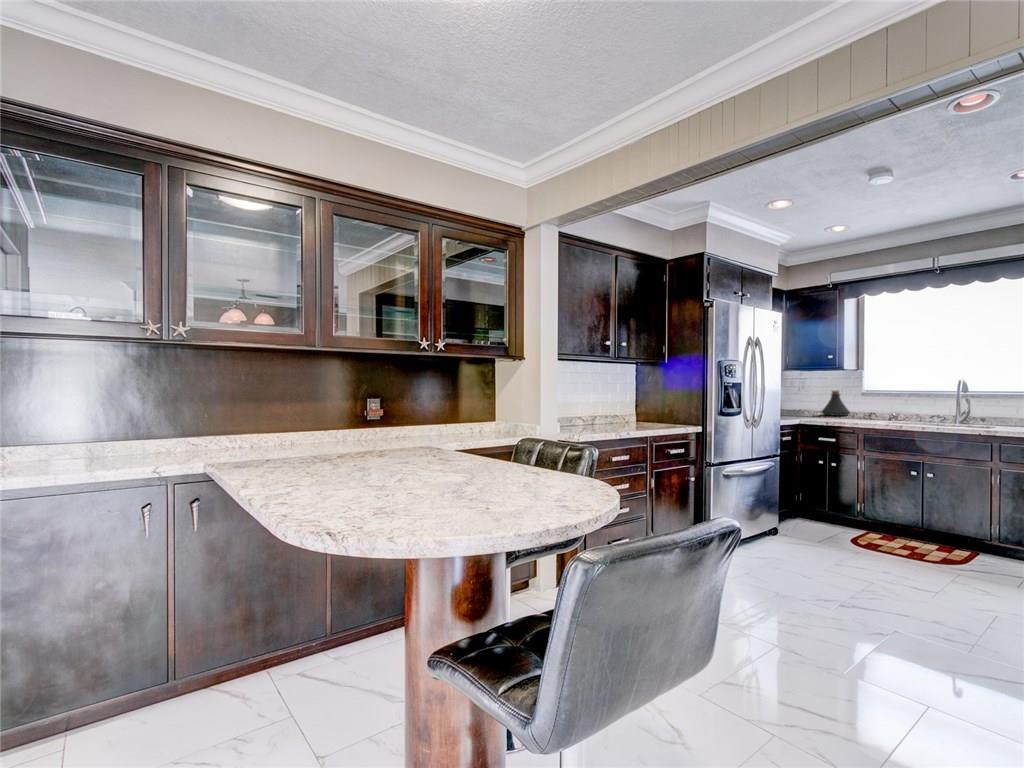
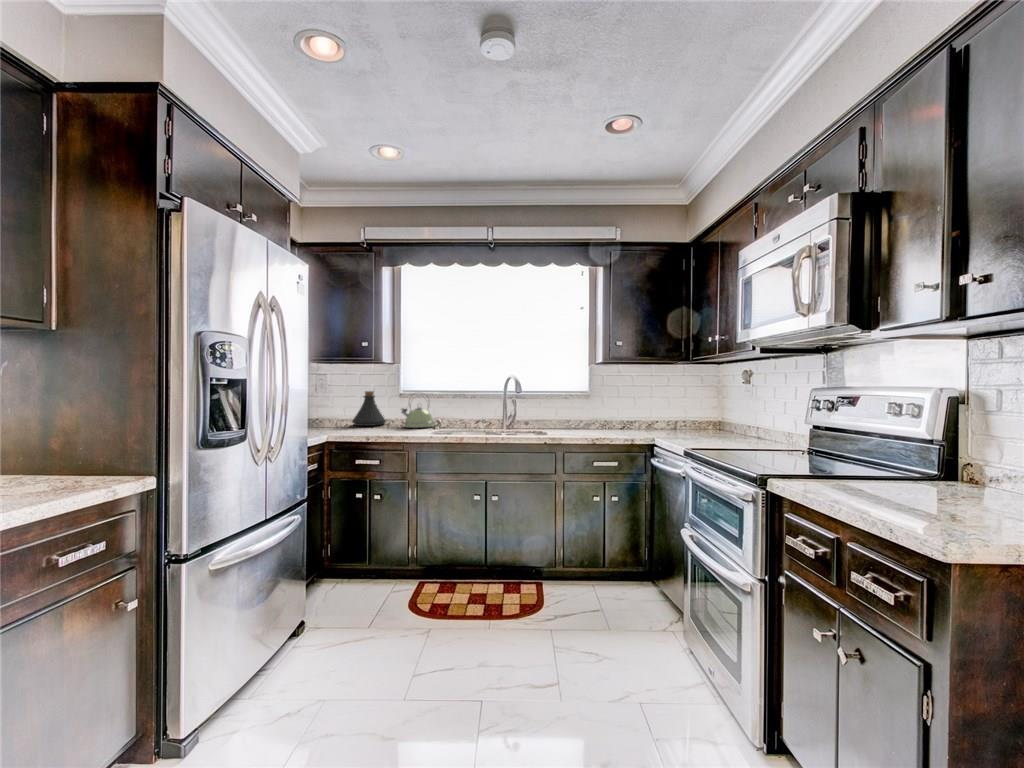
kettle: none [860,392,891,419] -> present [401,394,434,428]

